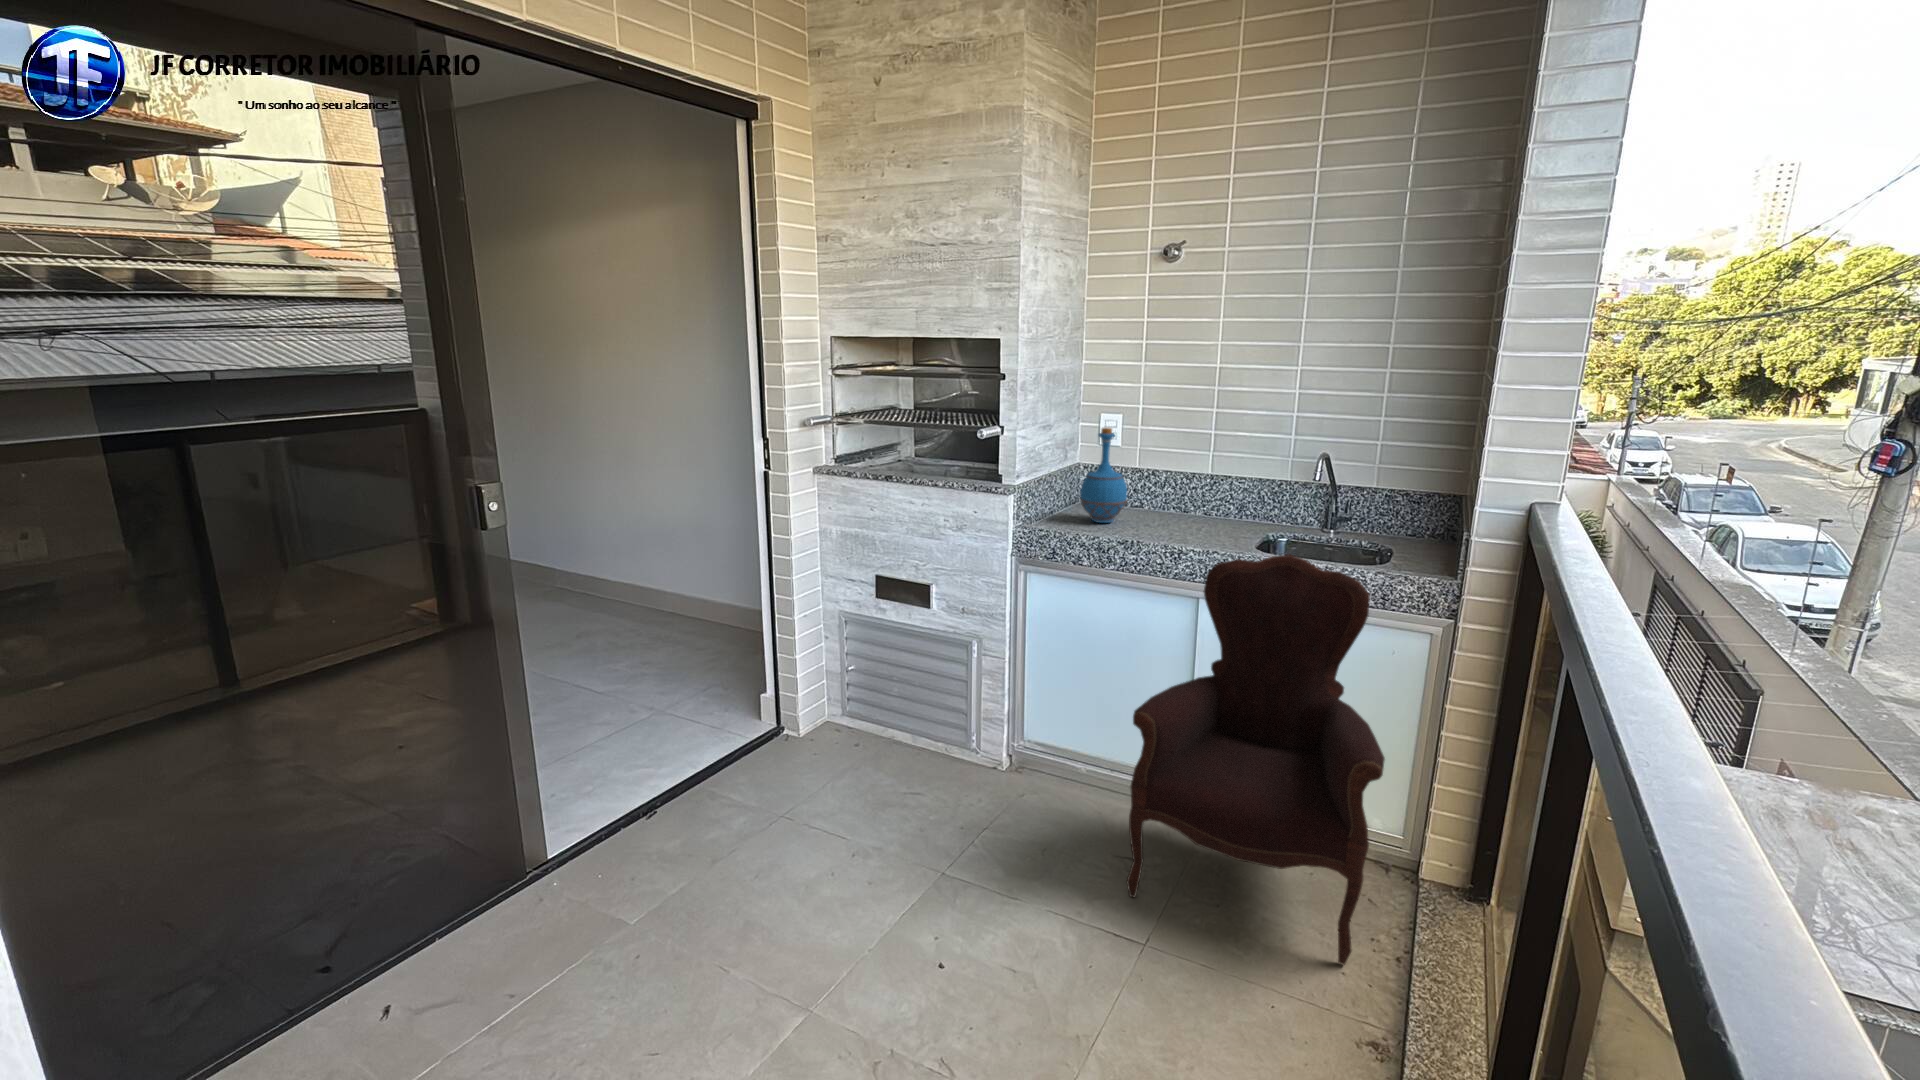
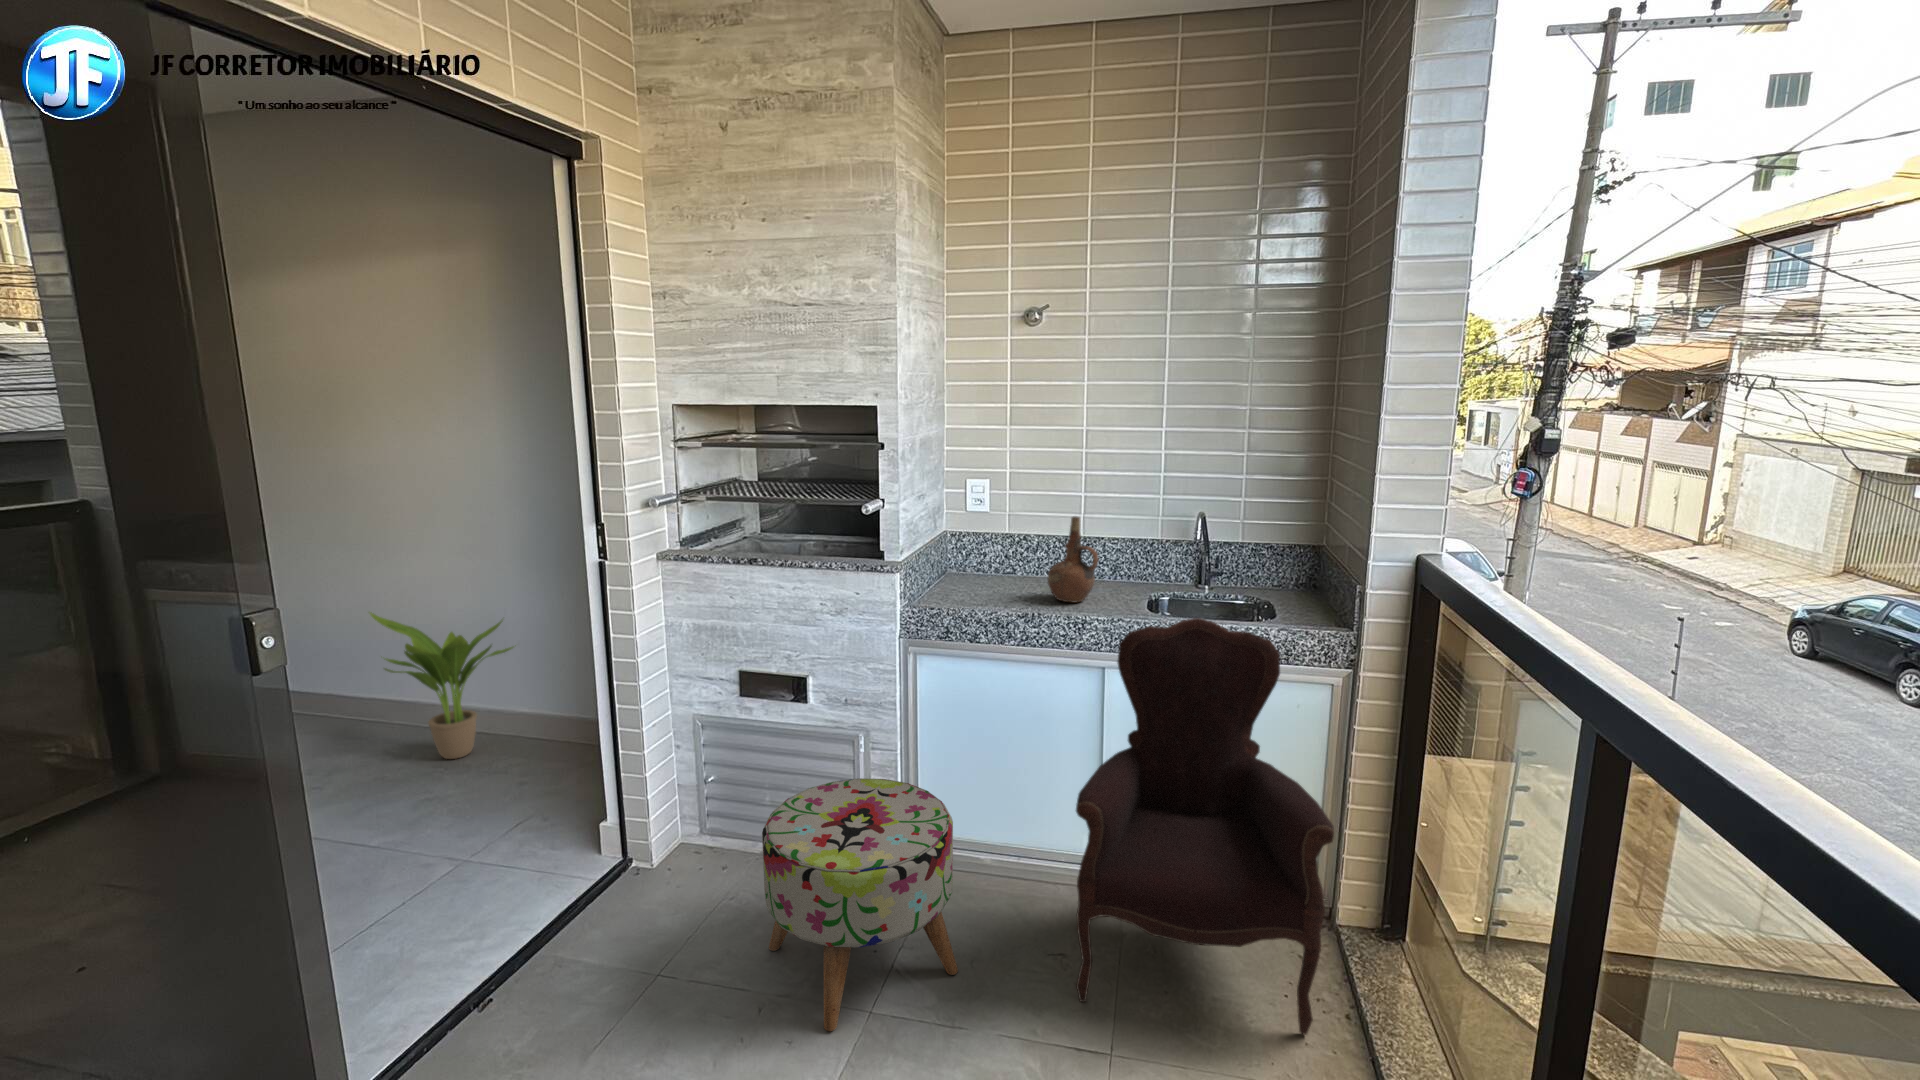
bottle: present [1080,427,1127,523] -> none [963,495,1012,595]
ceramic pitcher: none [1158,451,1209,535] -> present [1048,516,1099,603]
potted plant: none [613,507,723,634] -> present [370,612,513,759]
ottoman: none [864,676,1032,877] -> present [762,778,958,1031]

